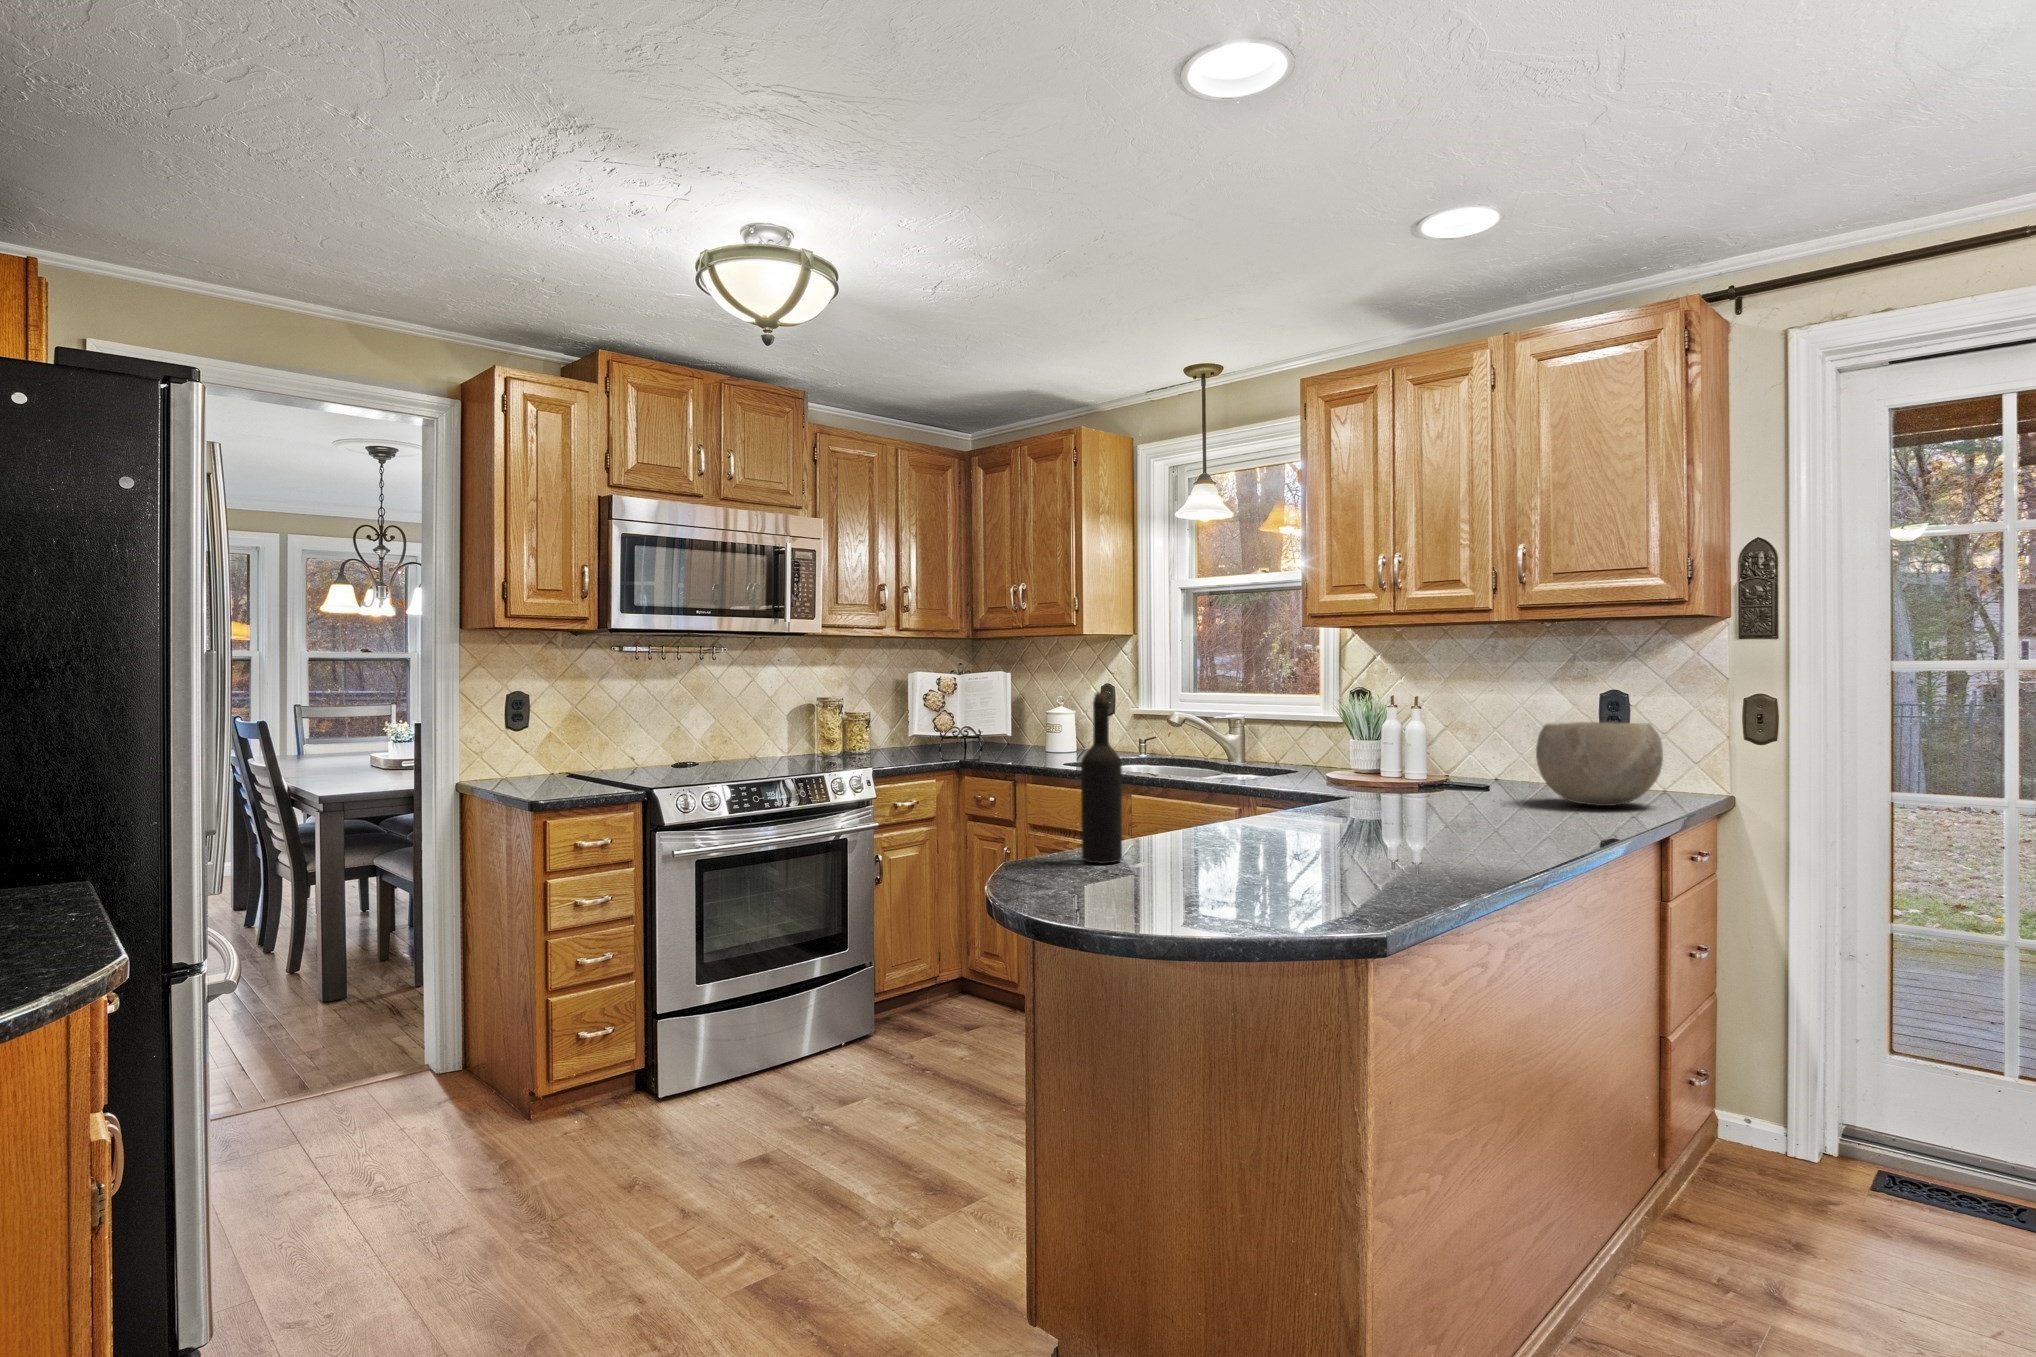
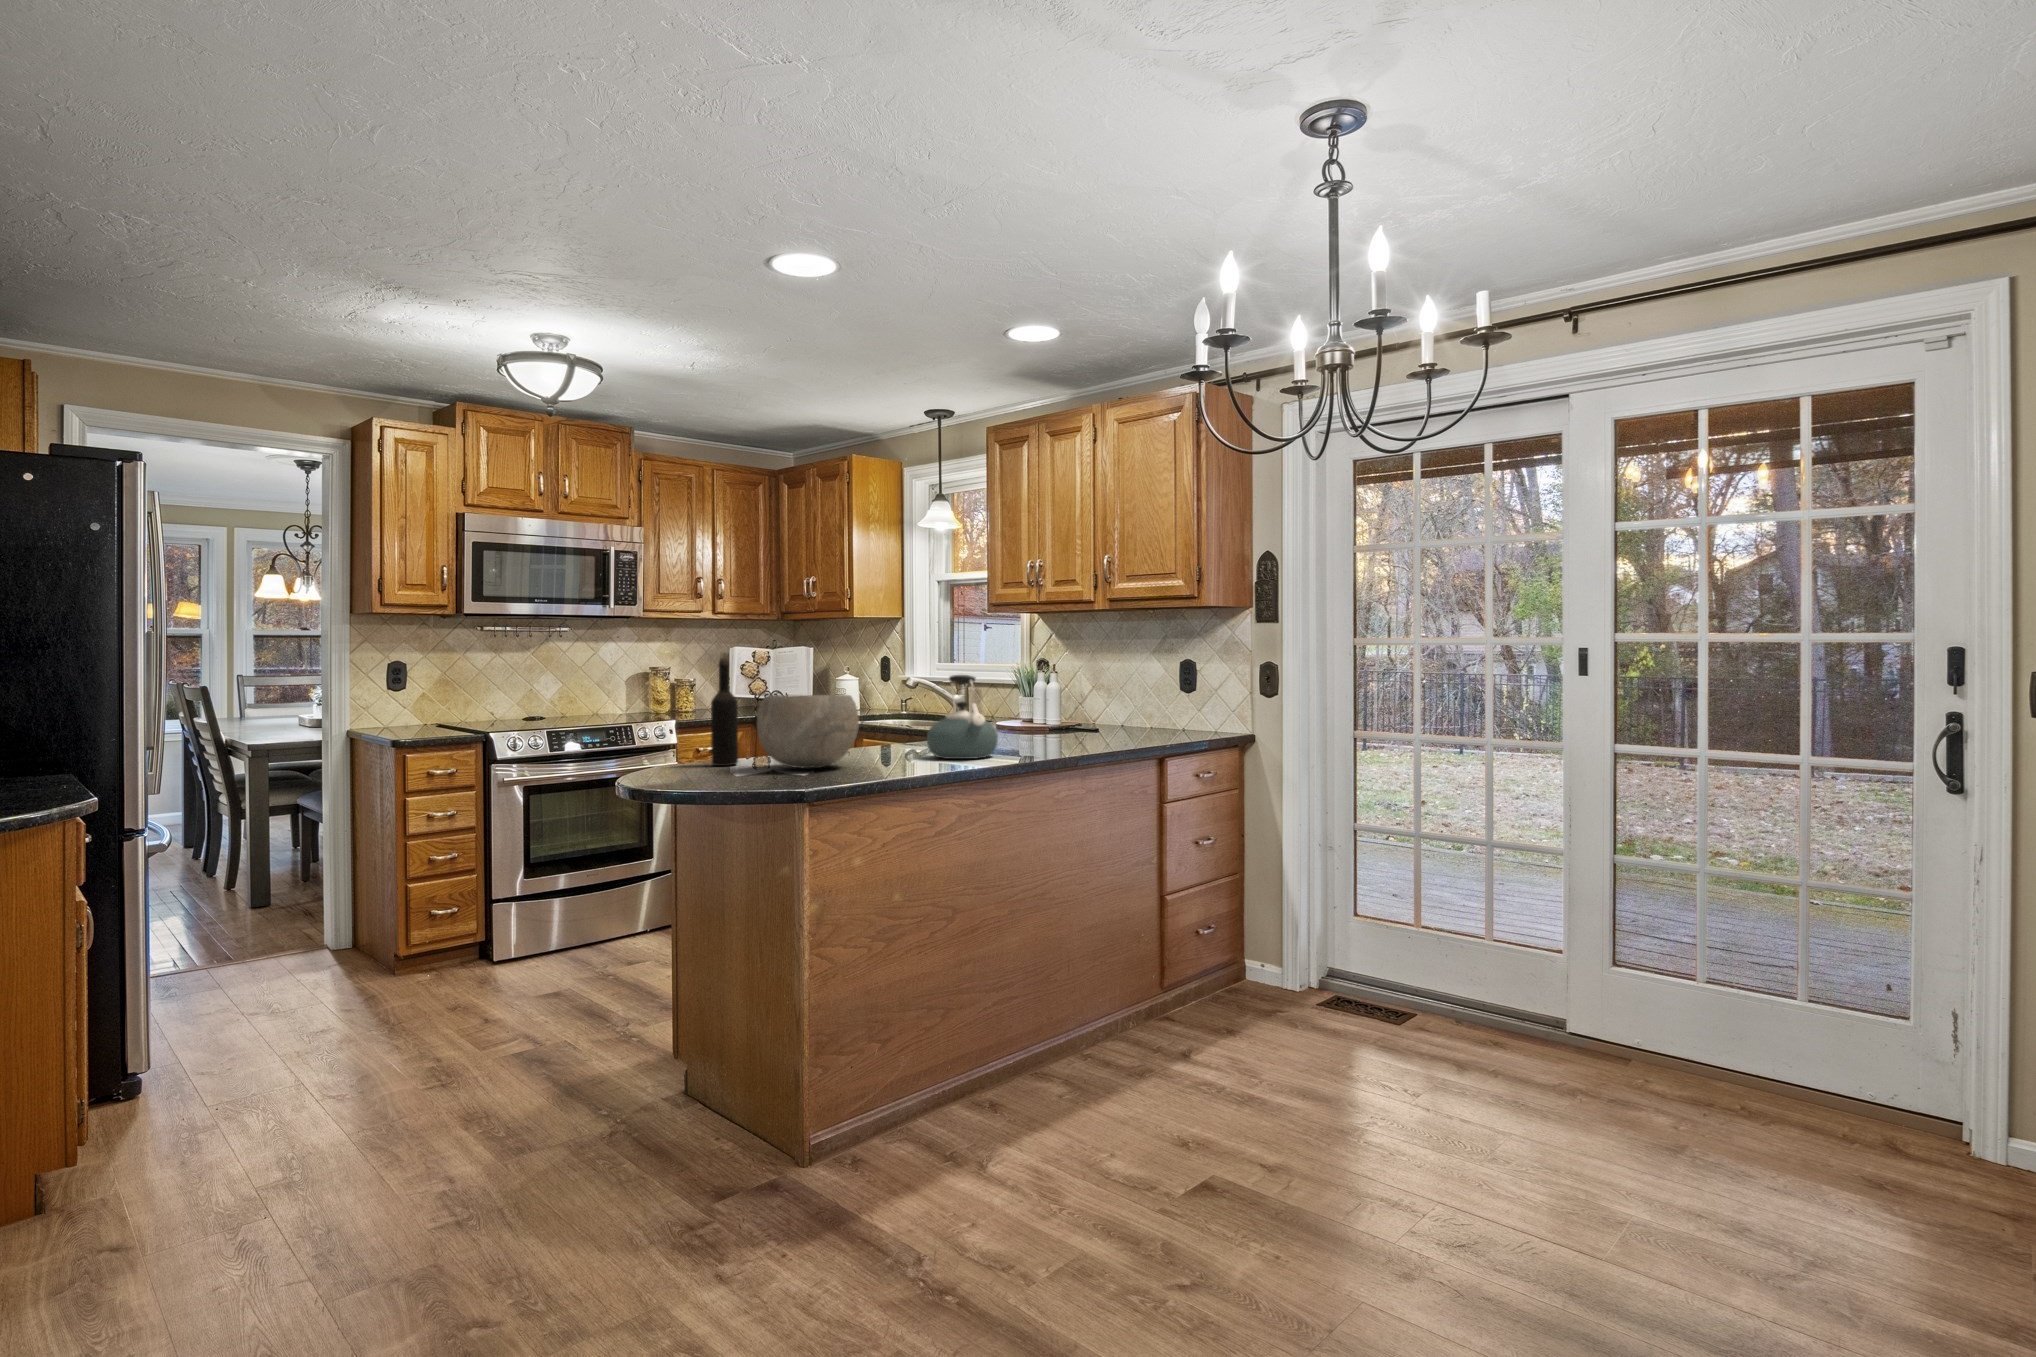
kettle: none [1391,717,1513,850] -> present [927,675,998,759]
bowl: present [1536,722,1663,806] -> present [757,695,859,769]

